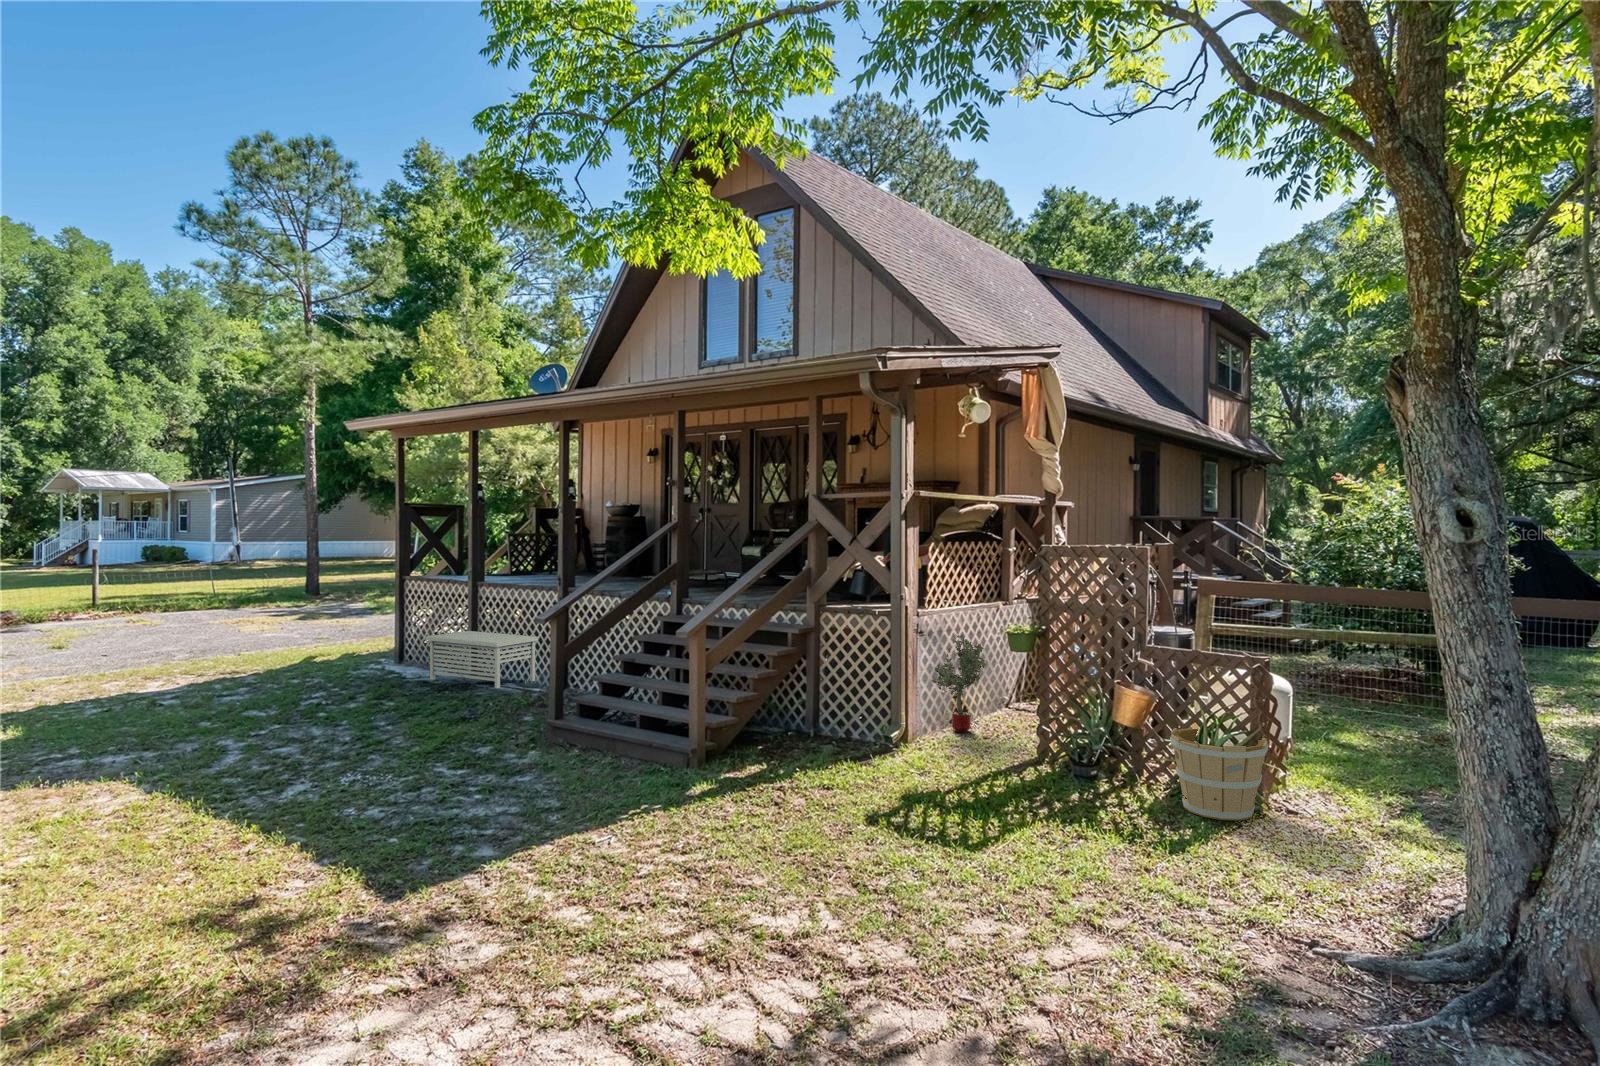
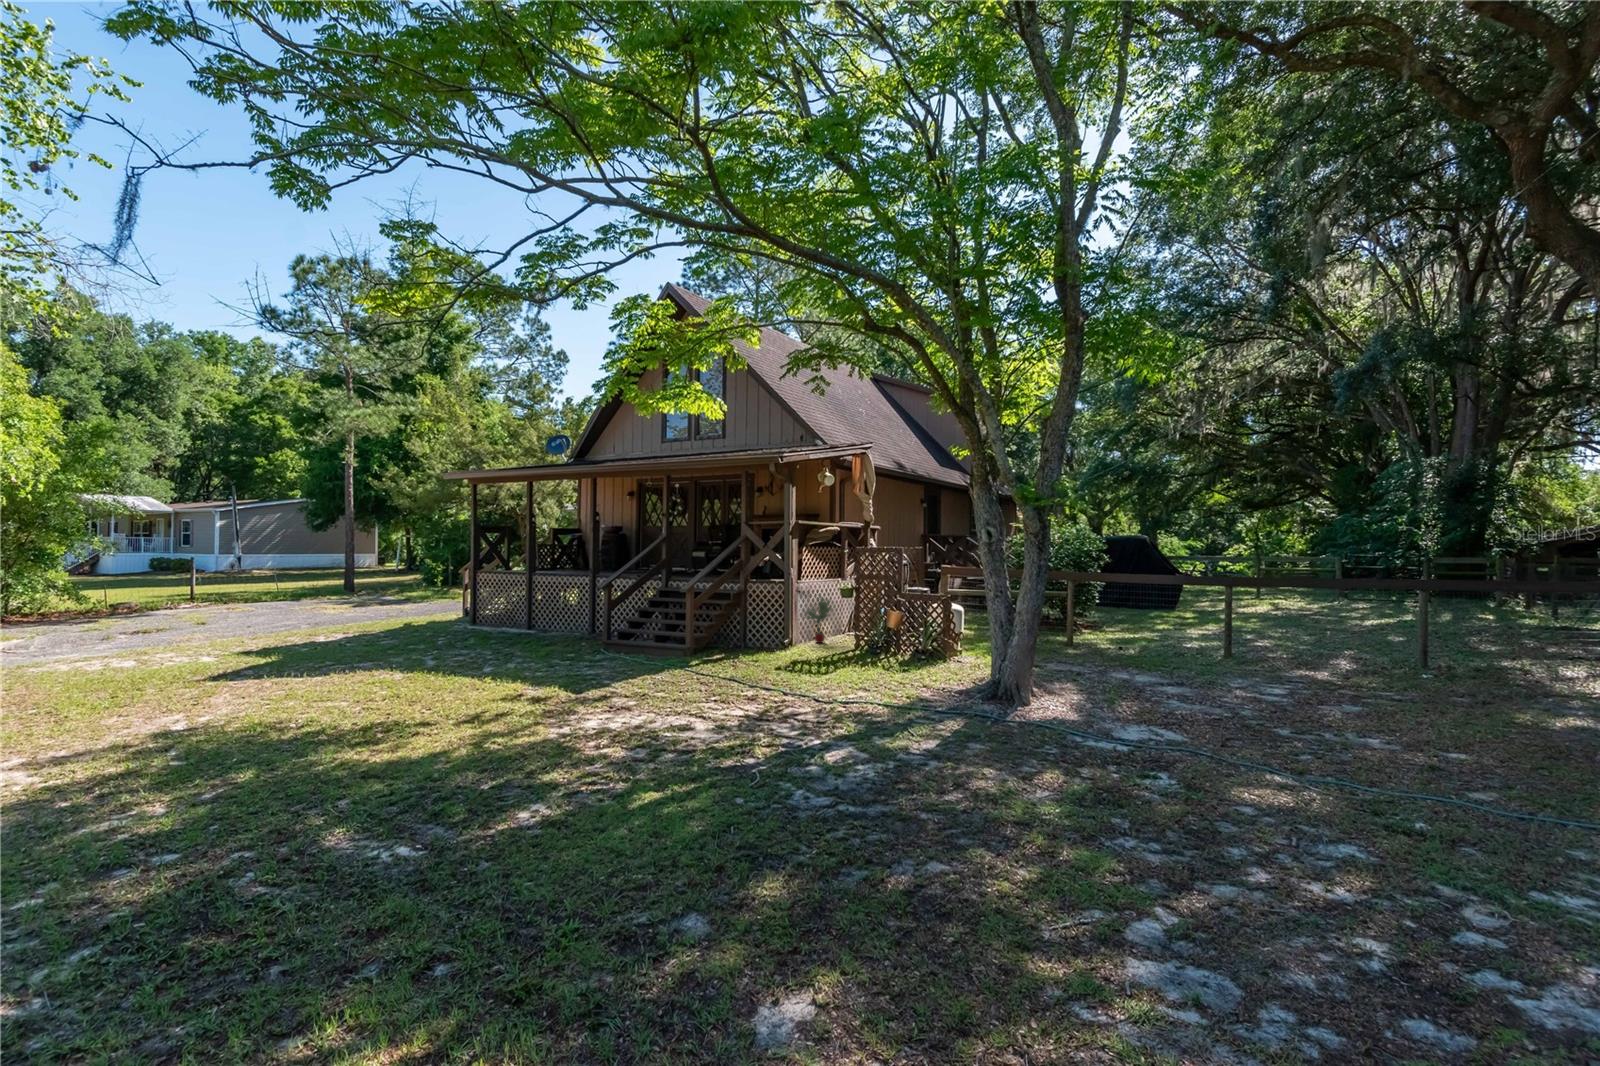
storage bench: present [426,631,538,688] -> none [506,603,575,634]
wooden bucket: present [1170,728,1269,821] -> none [909,627,949,663]

